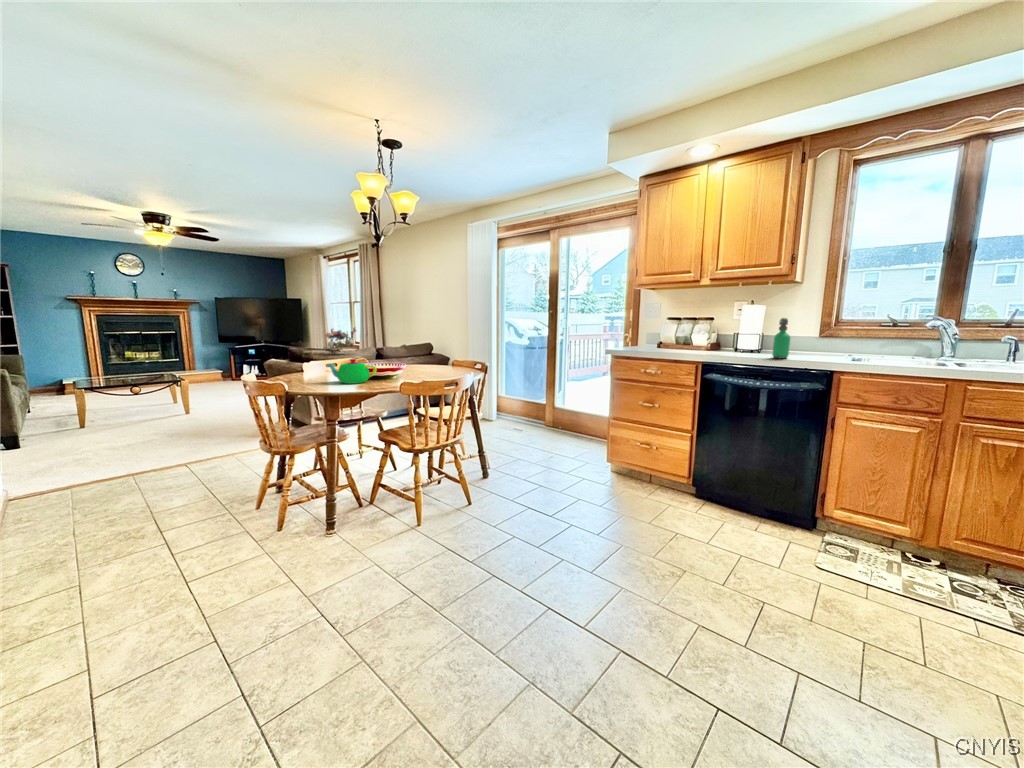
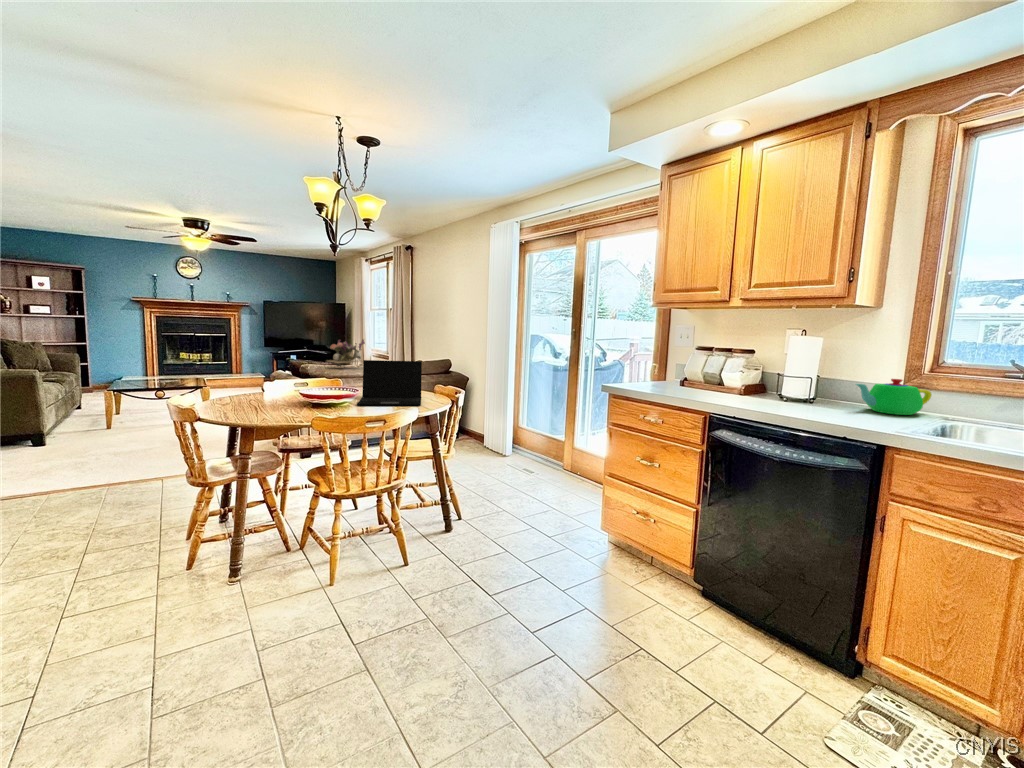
soap dispenser: present [772,318,790,358] -> none [799,361,826,419]
laptop: none [405,338,465,377] -> present [357,360,422,406]
teapot: present [327,359,376,384] -> present [856,379,932,415]

